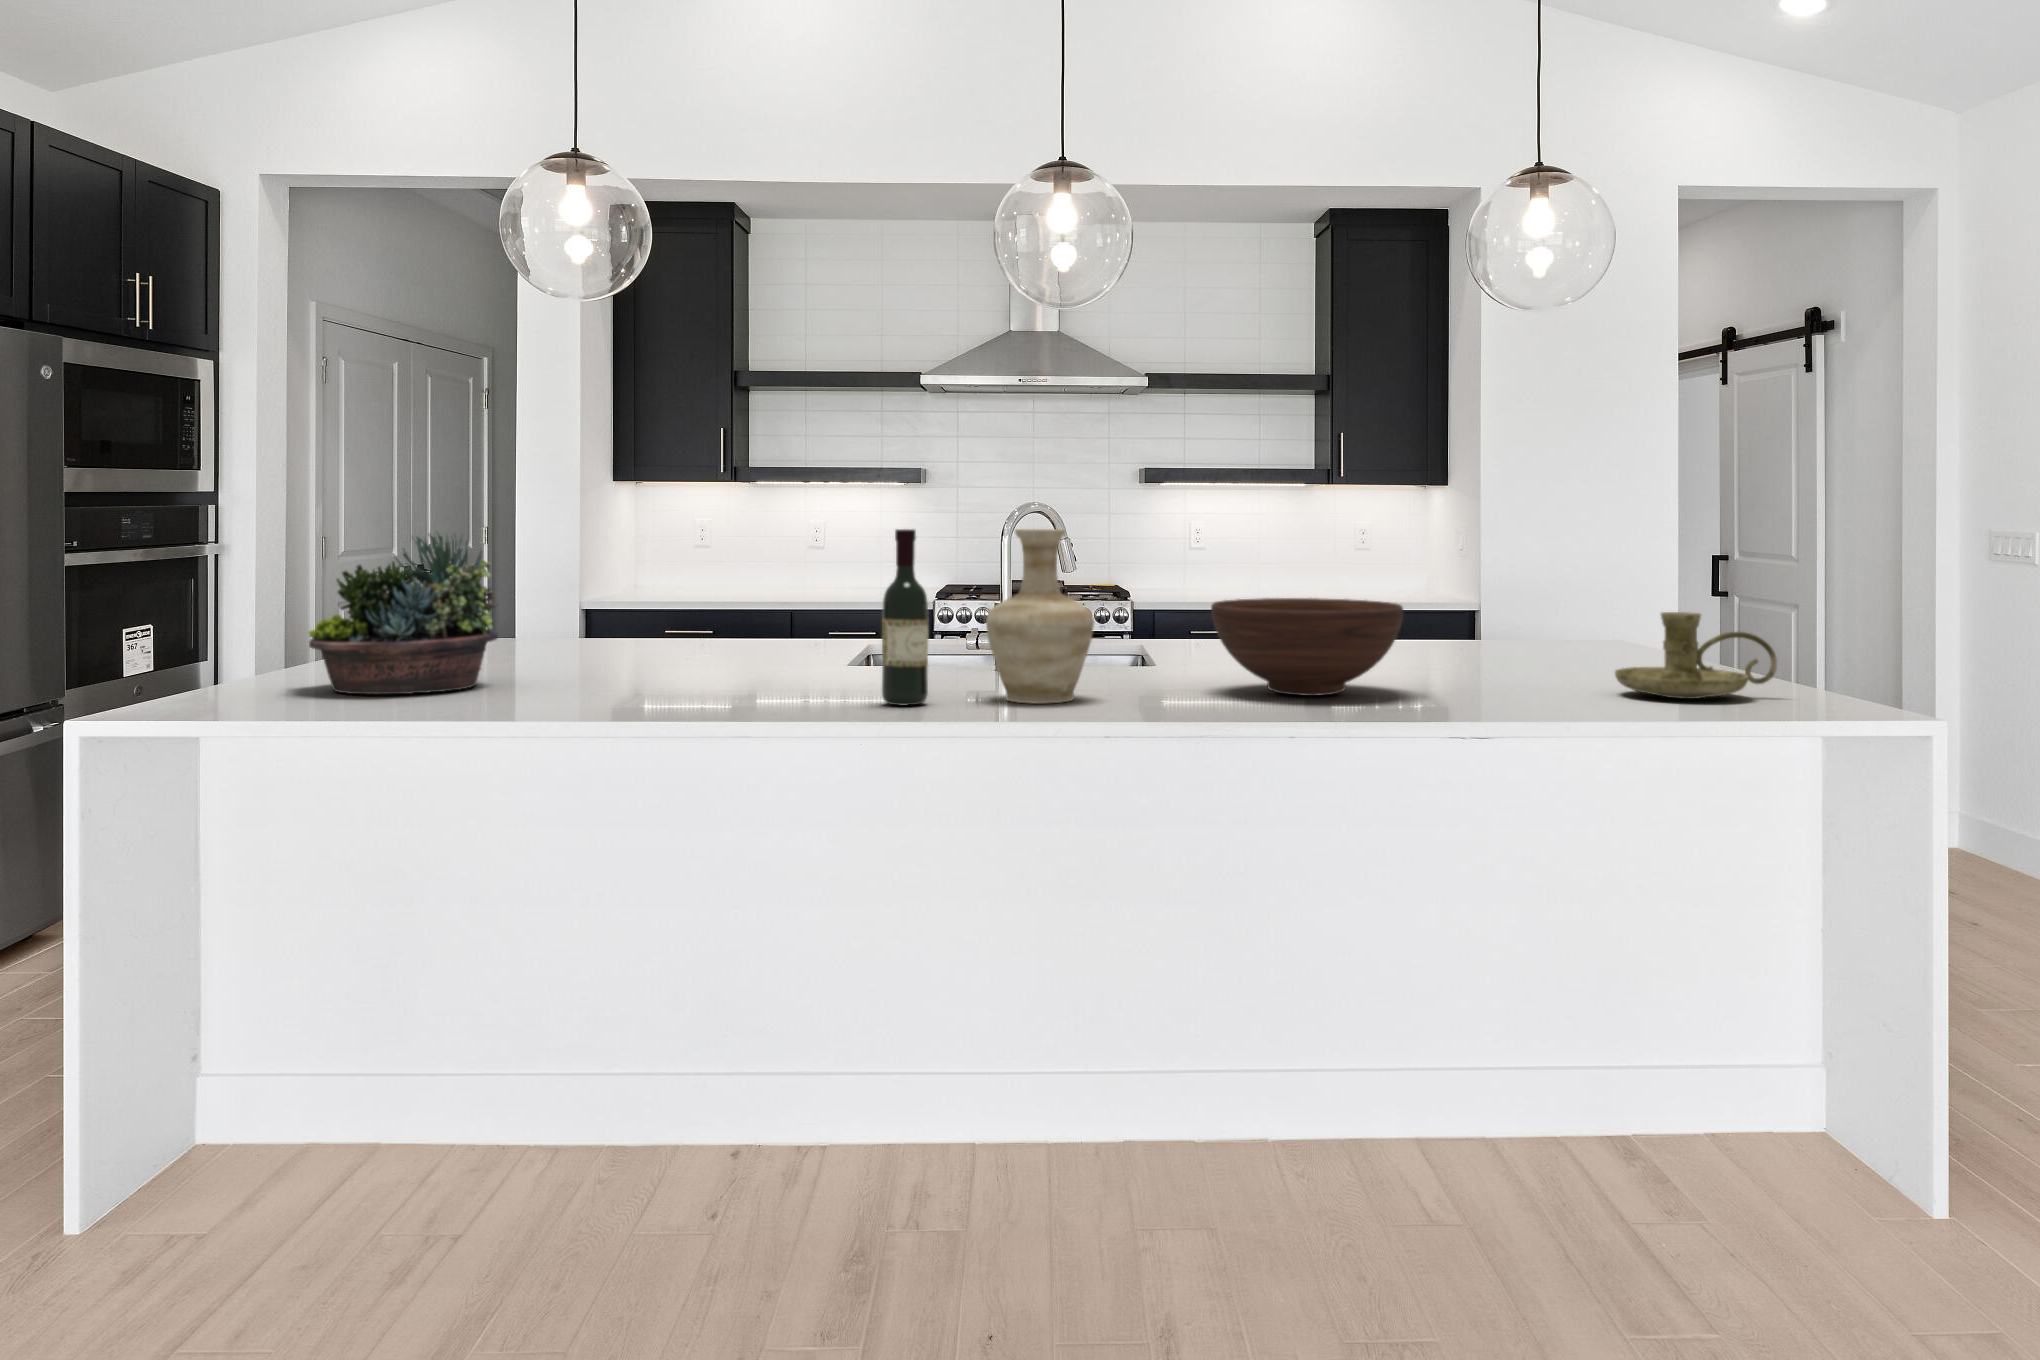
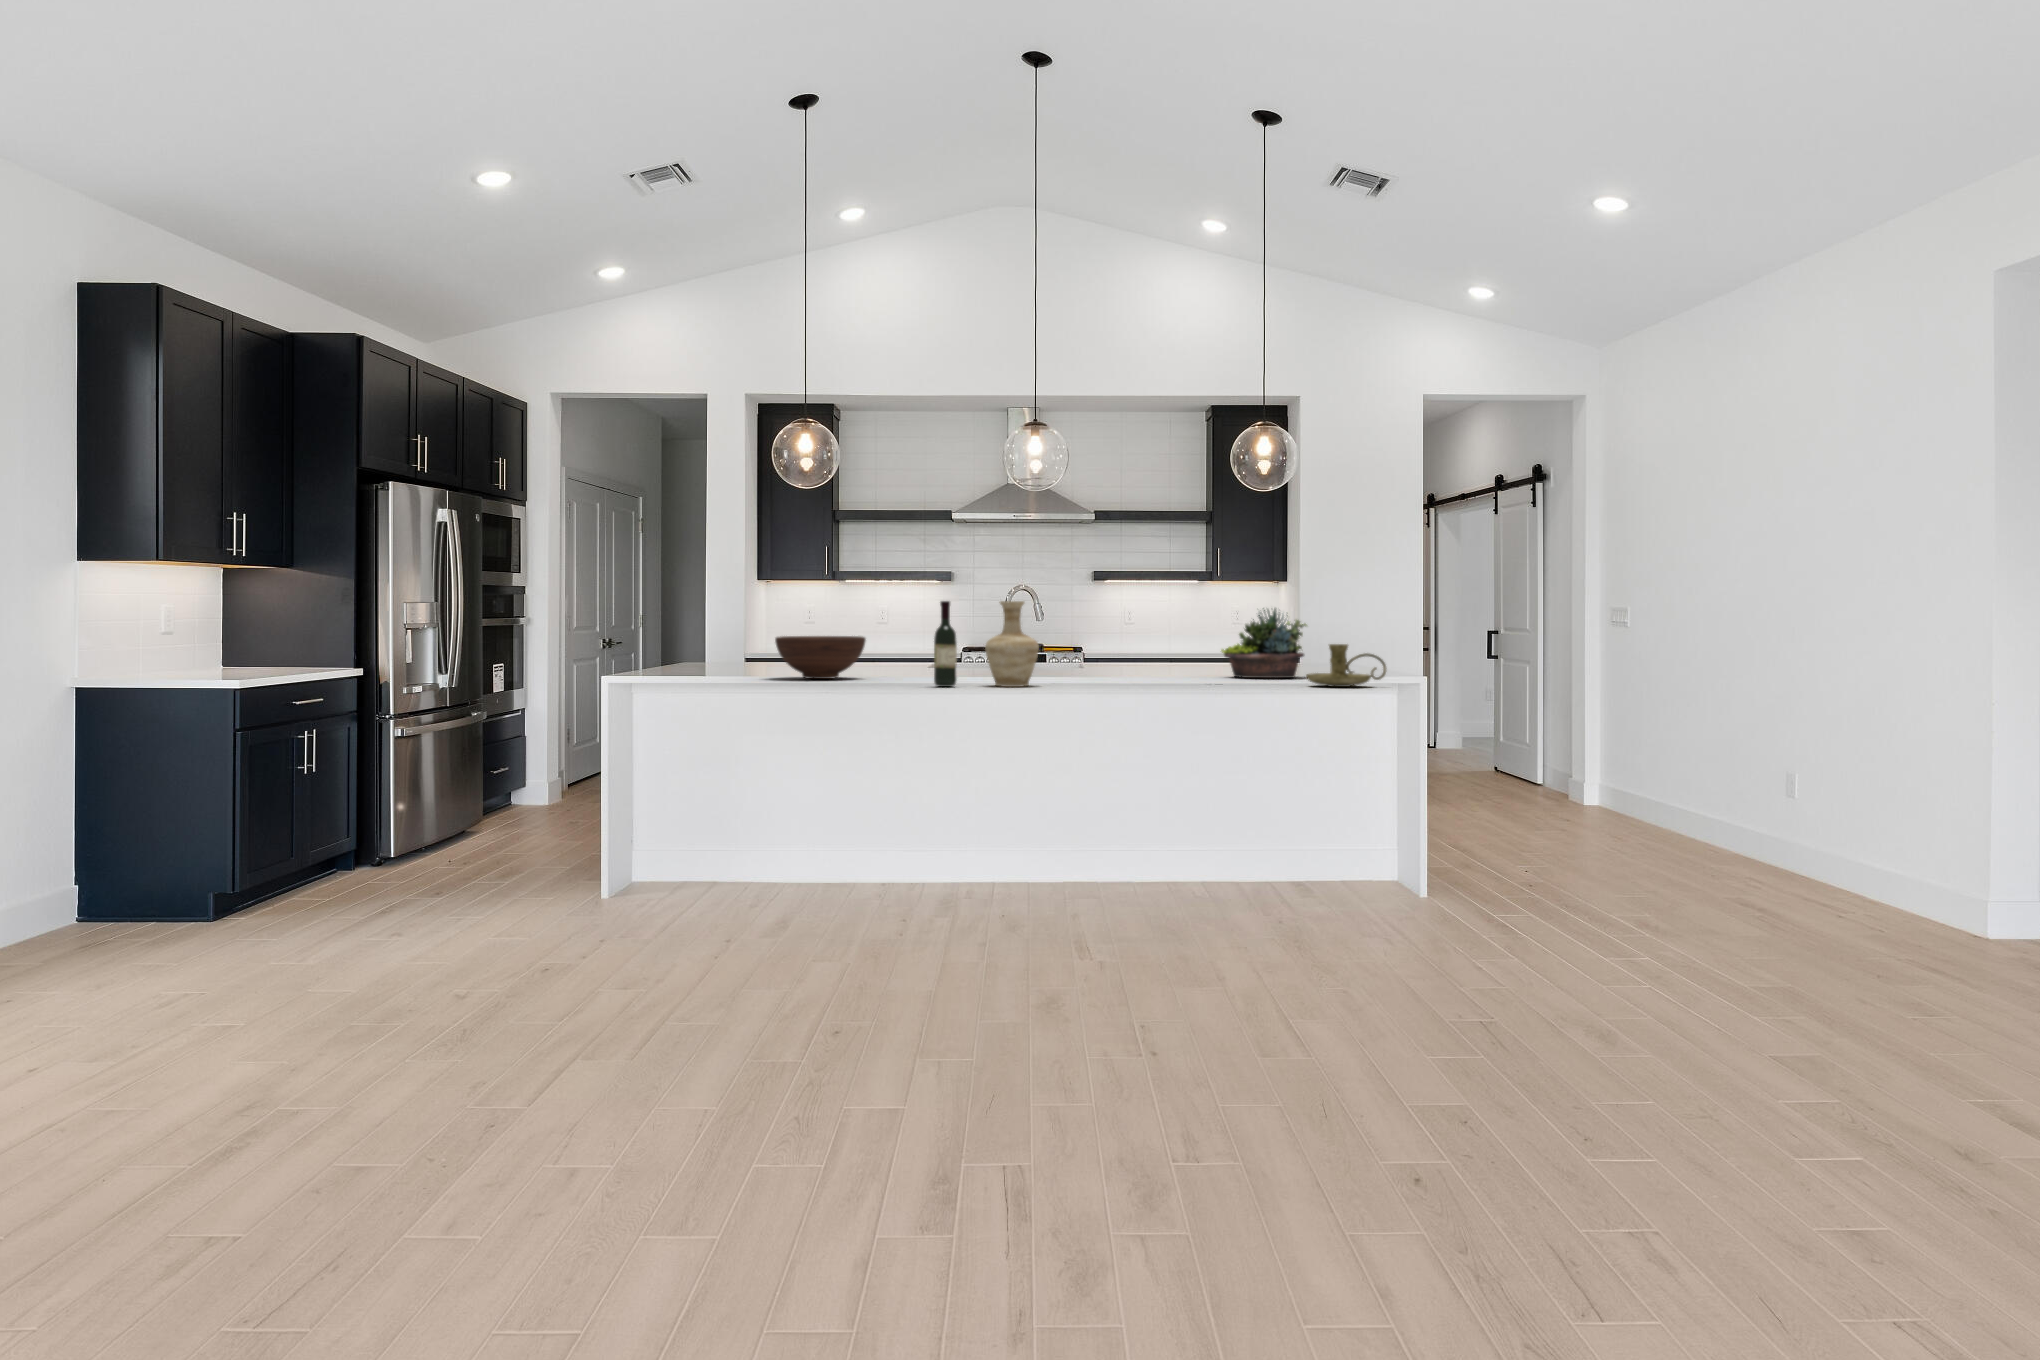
succulent planter: present [309,534,498,694] -> present [1221,608,1307,678]
fruit bowl: present [1211,598,1403,696] -> present [775,636,866,679]

